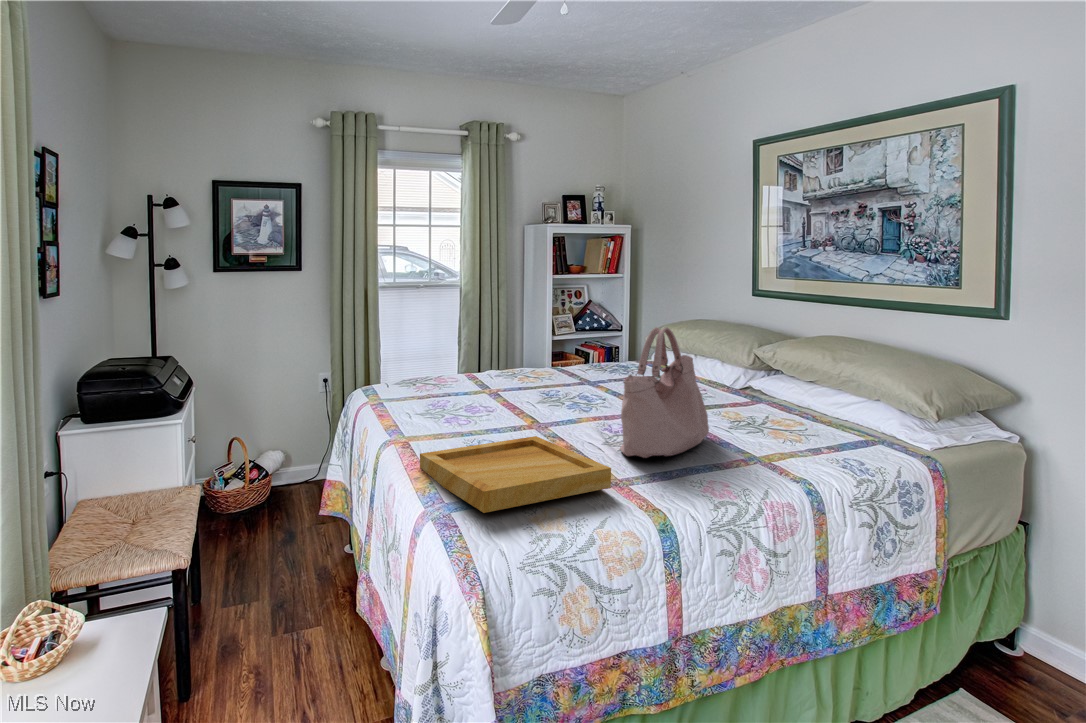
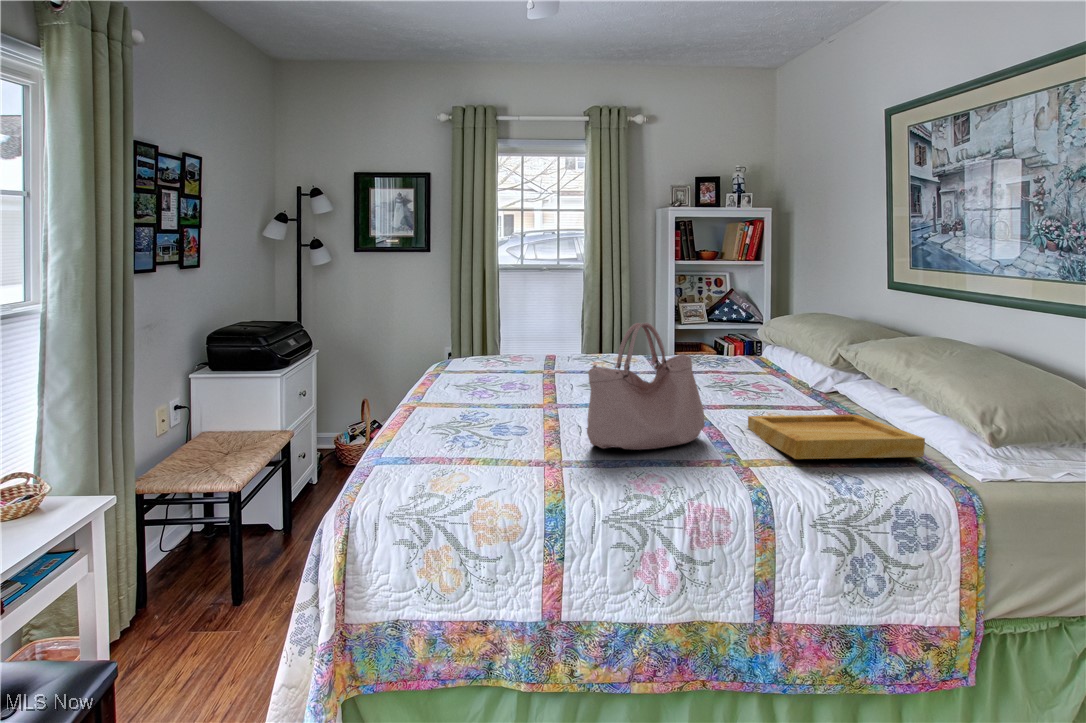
tray: present [420,436,611,513] -> present [748,415,925,459]

